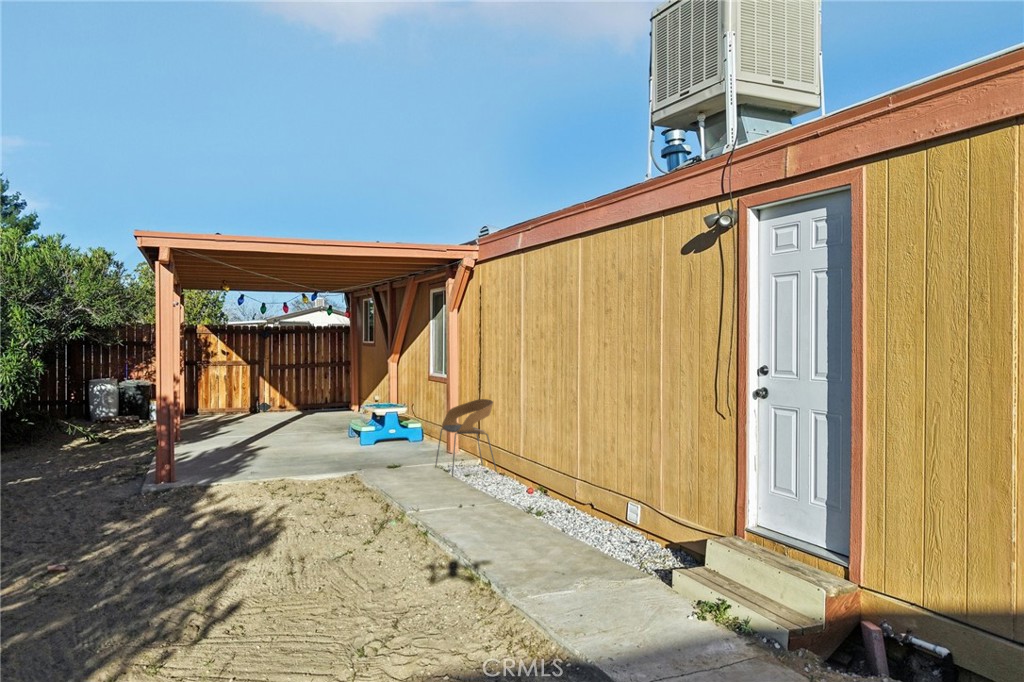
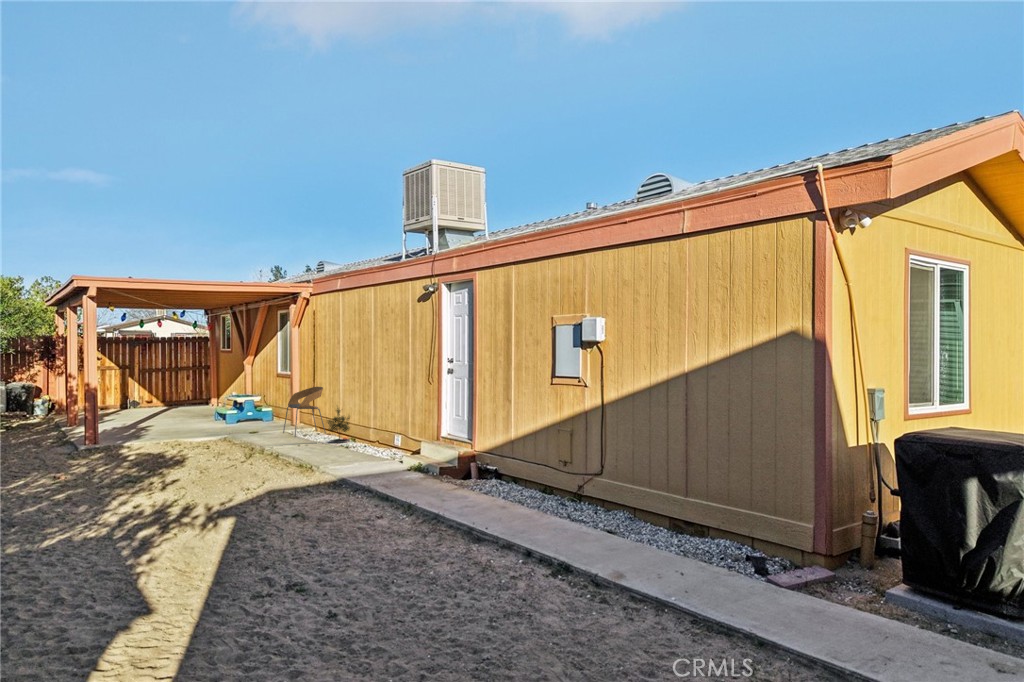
potted tree: none [498,432,540,496] -> present [328,408,350,443]

